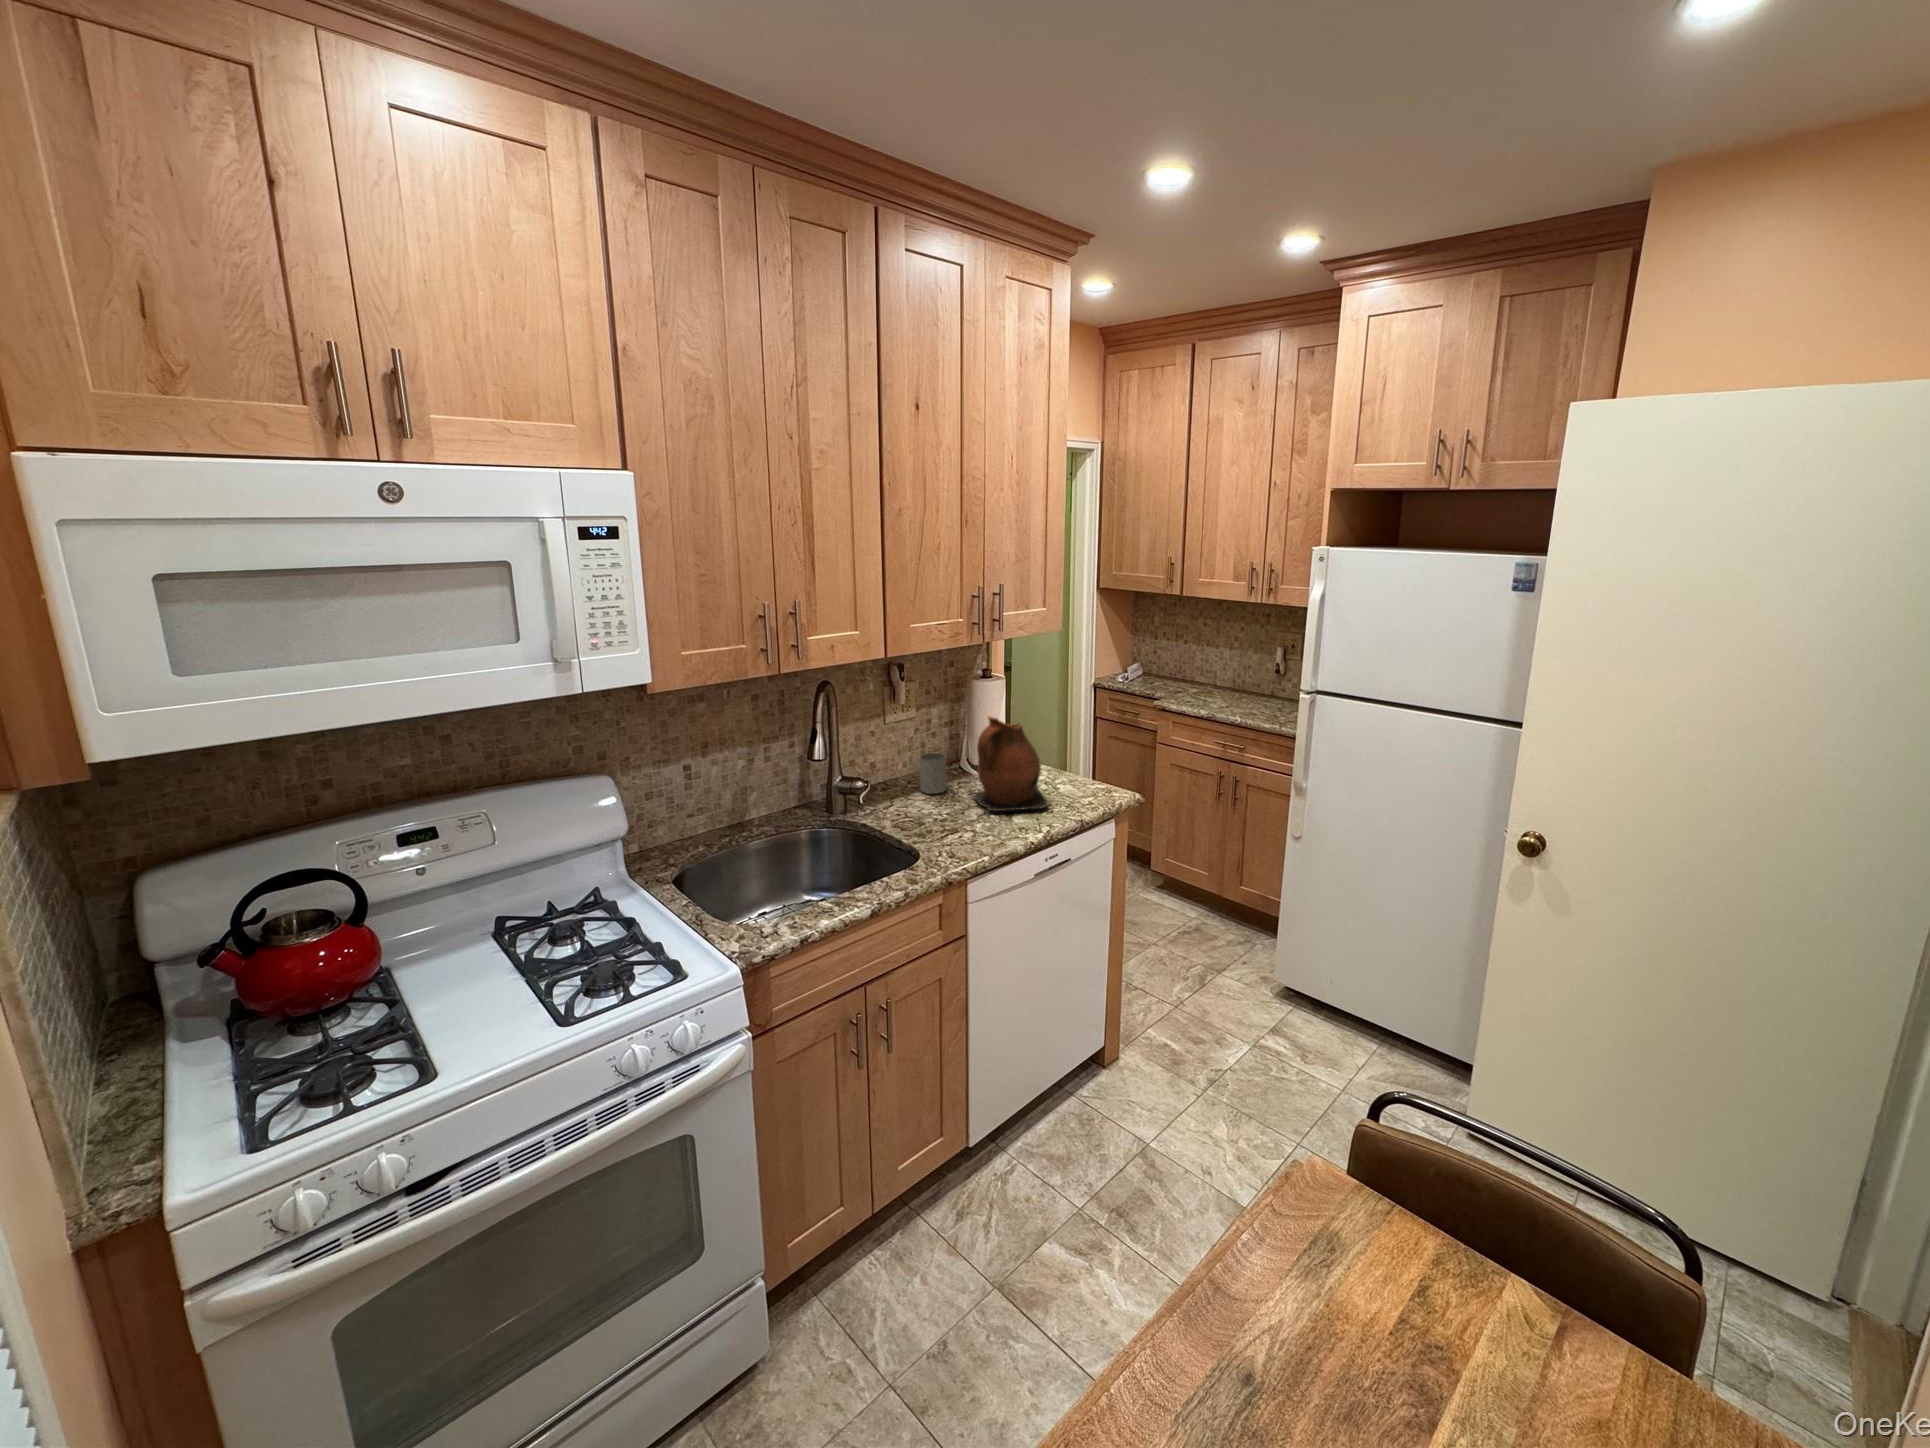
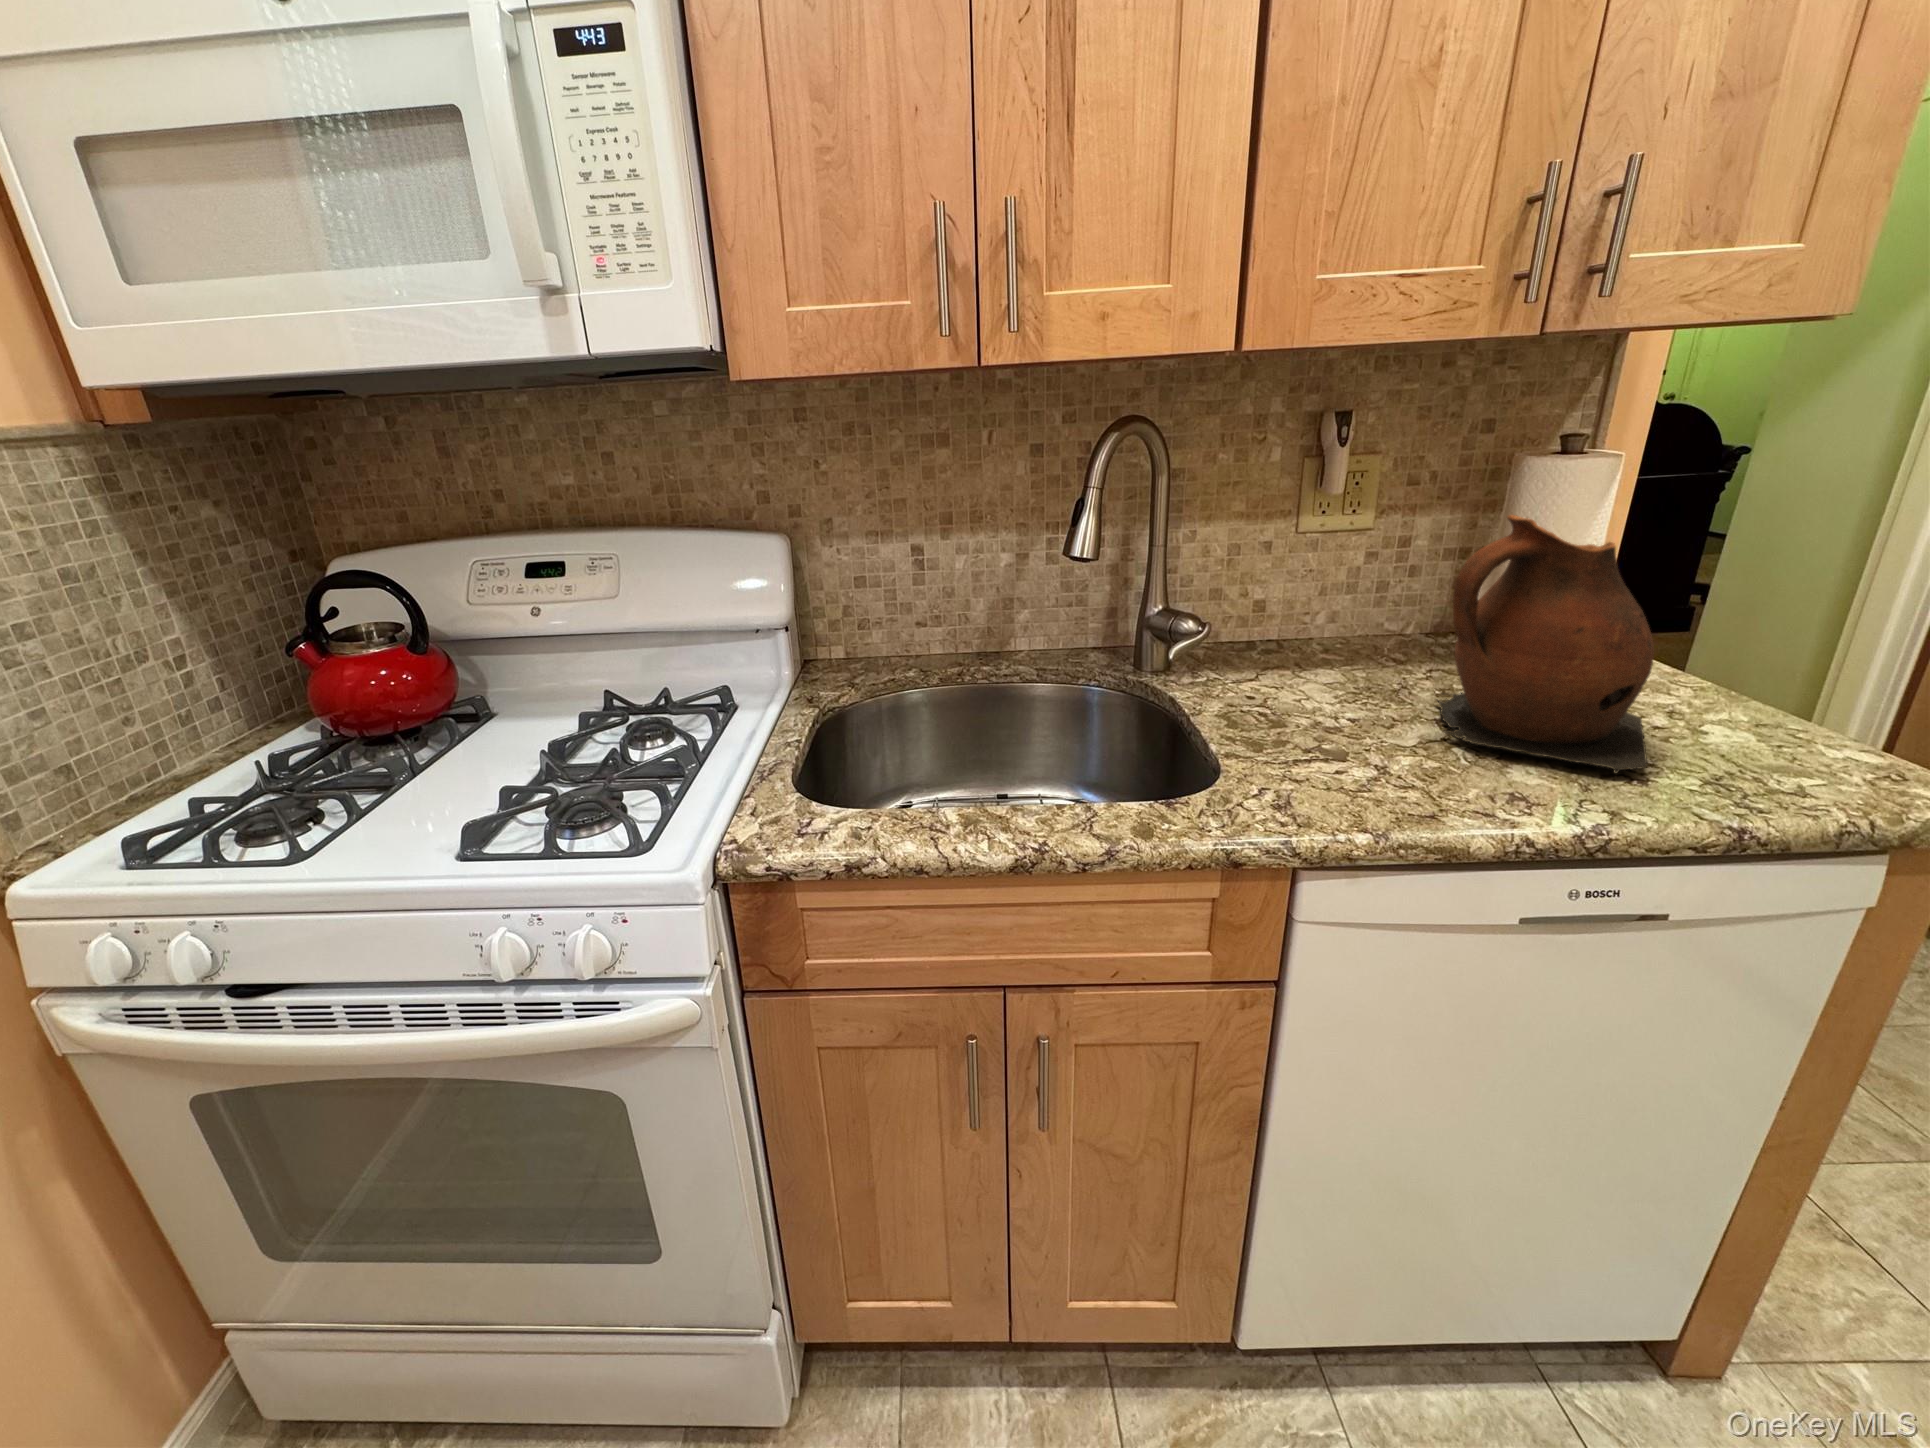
mug: present [909,752,947,794] -> none [1325,593,1404,678]

